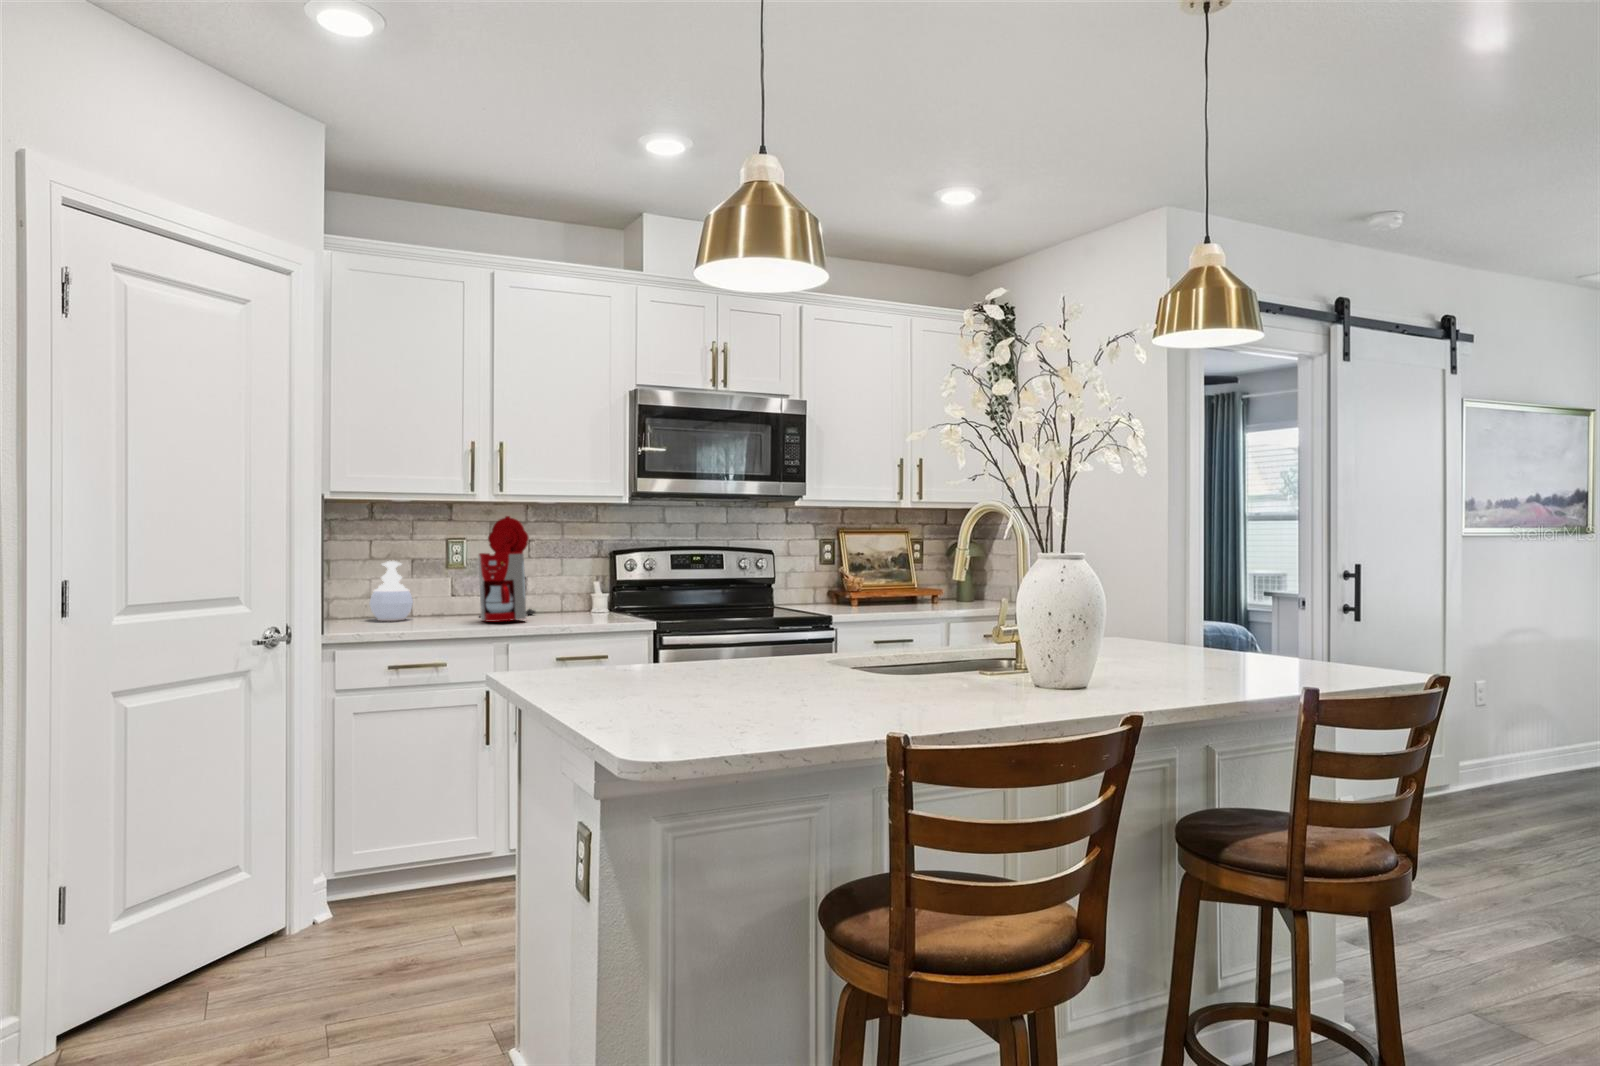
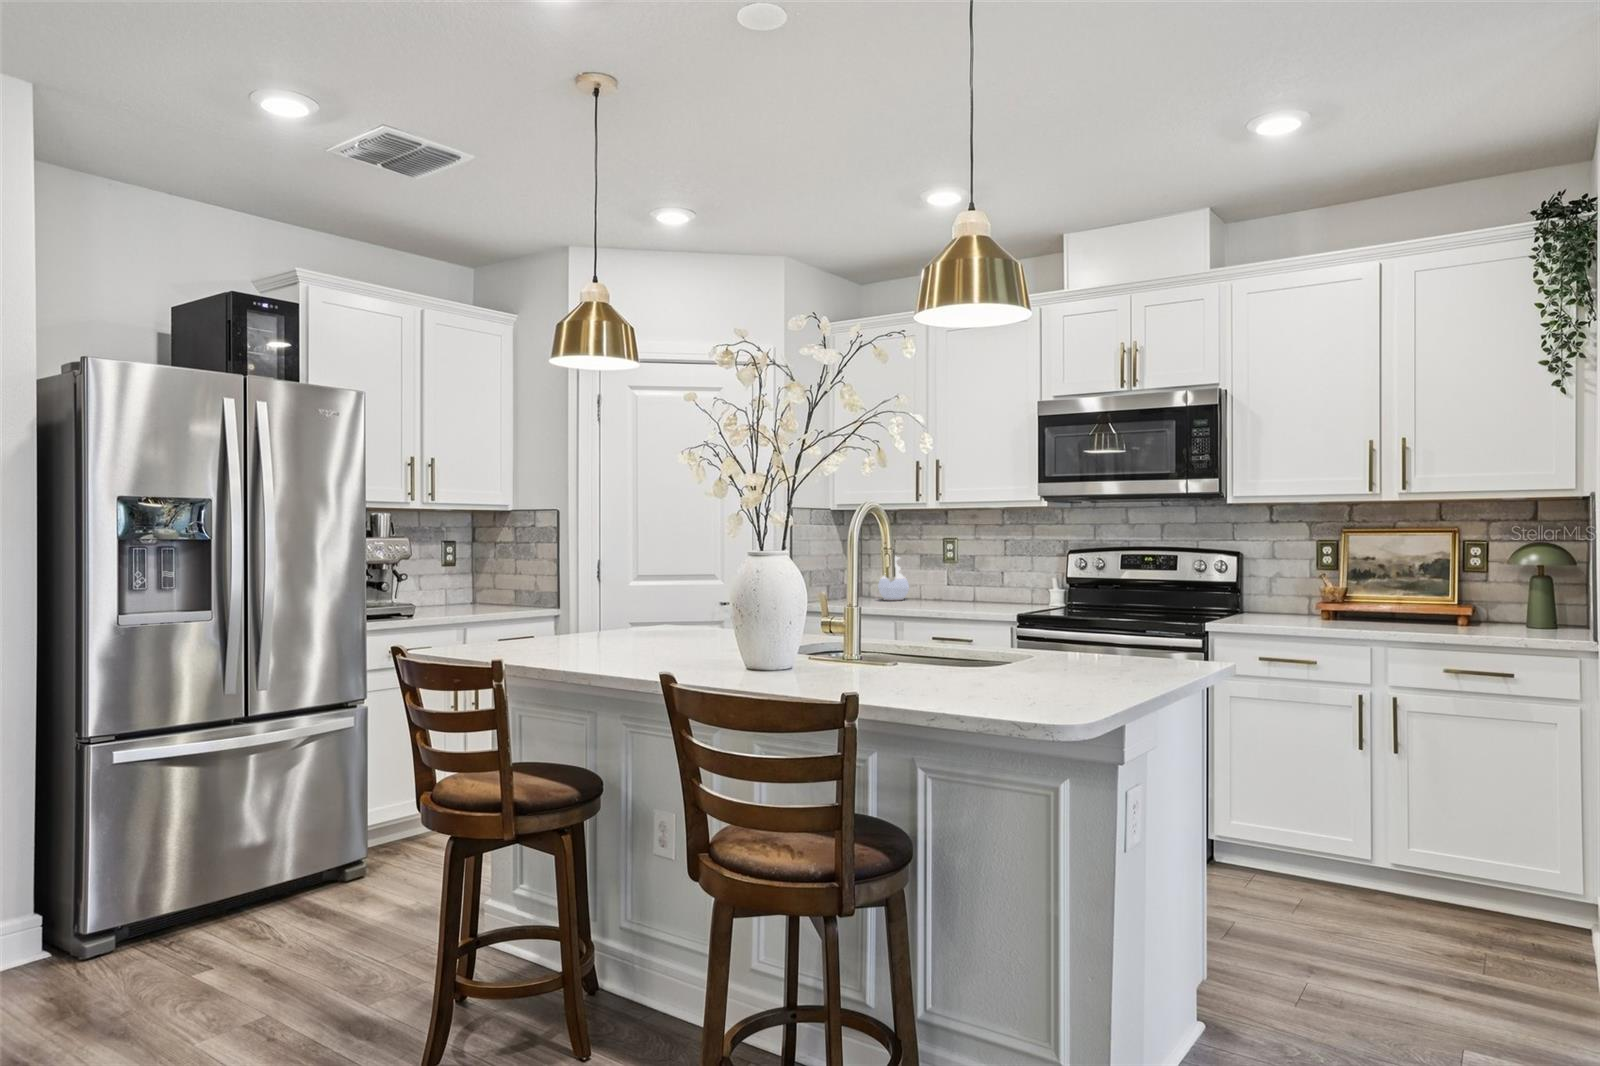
coffee maker: present [478,516,535,621] -> none [922,521,992,606]

